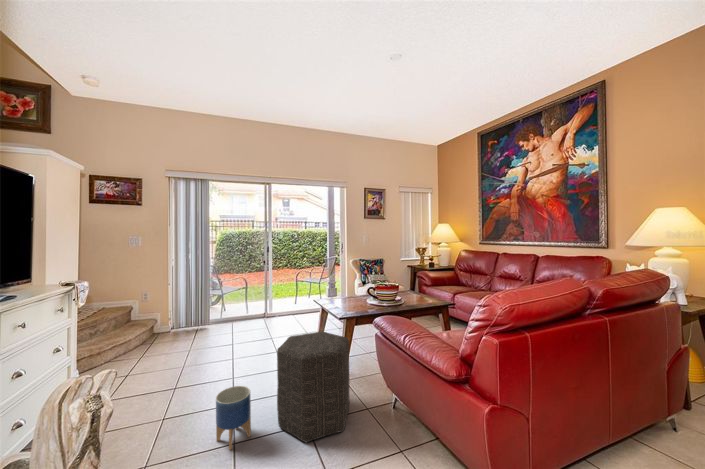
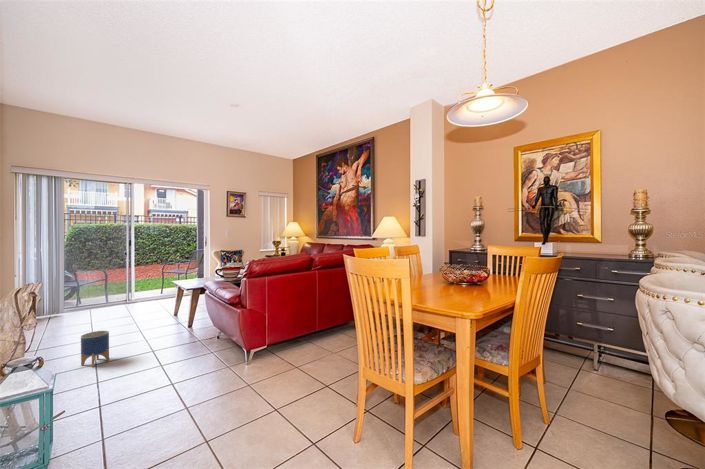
ottoman: present [277,332,349,442] -> none [130,295,187,357]

